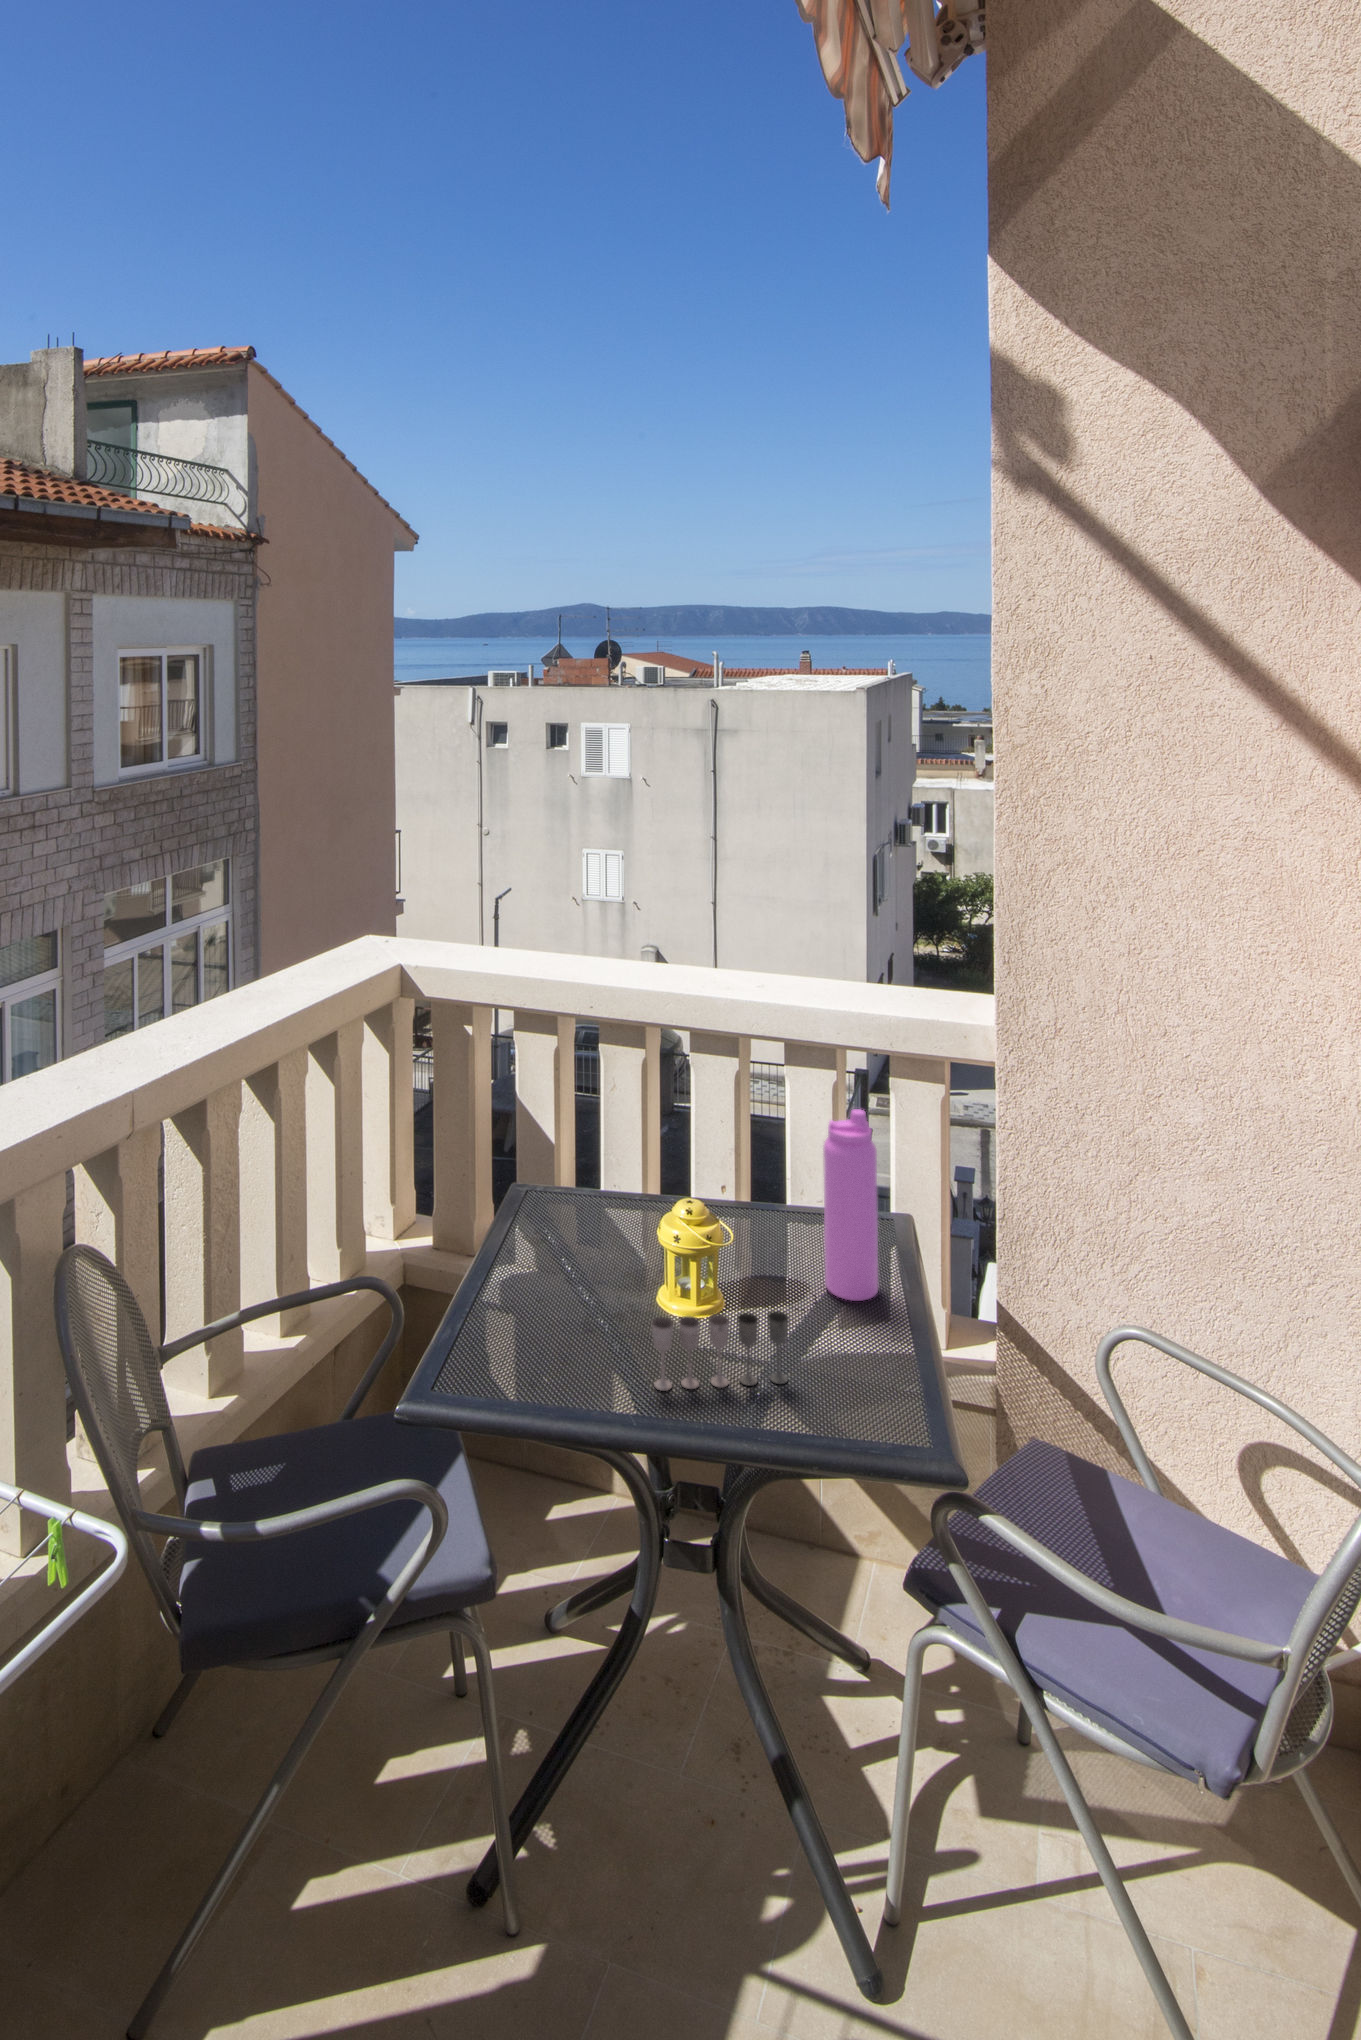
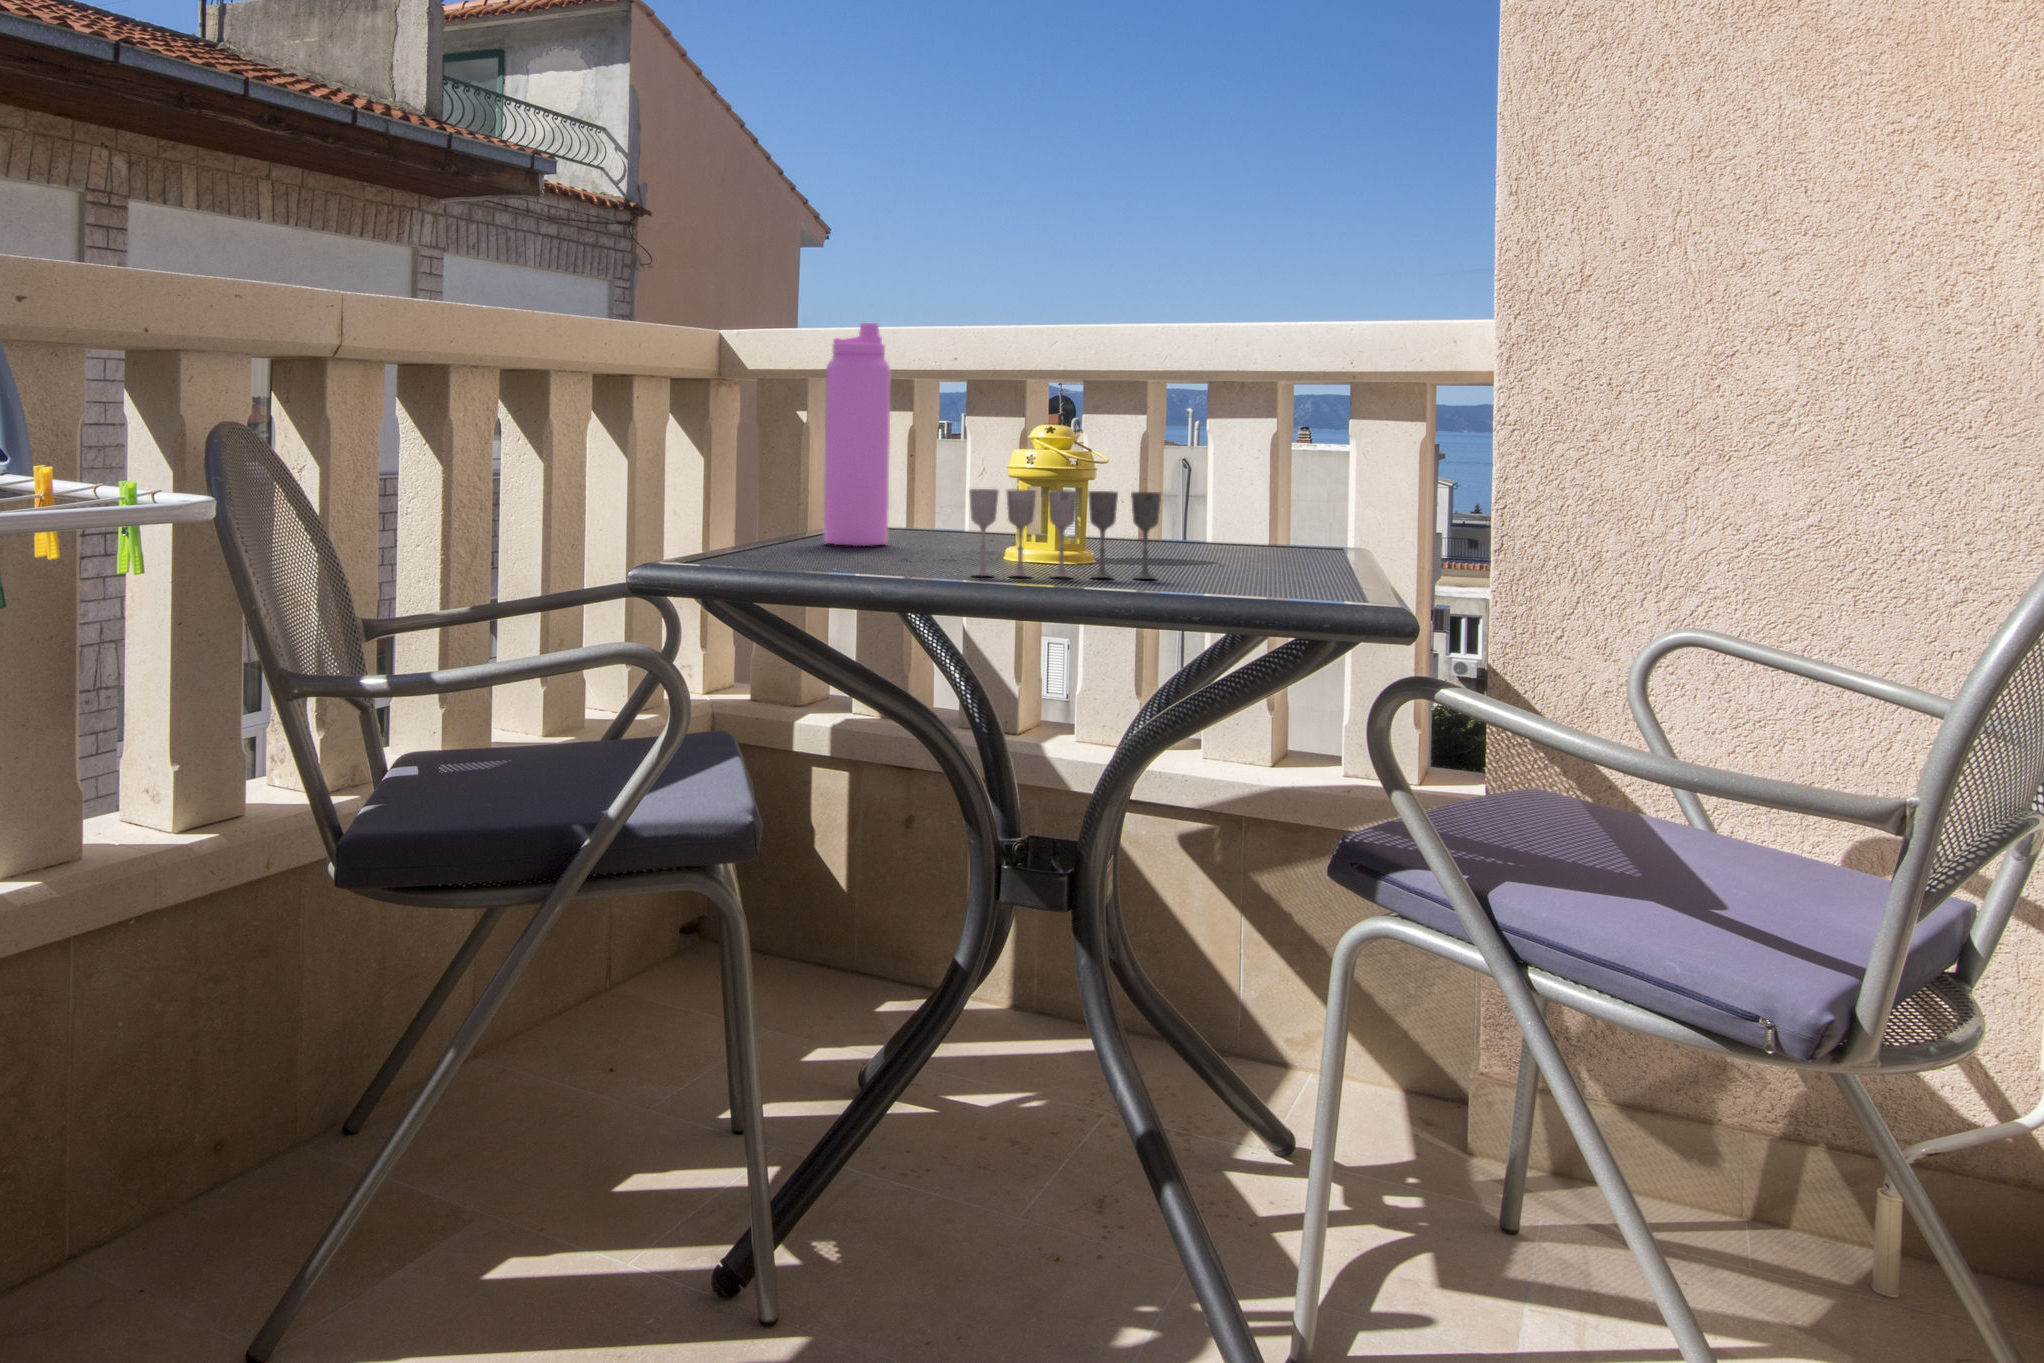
water bottle: present [823,1109,878,1301] -> present [824,323,891,546]

